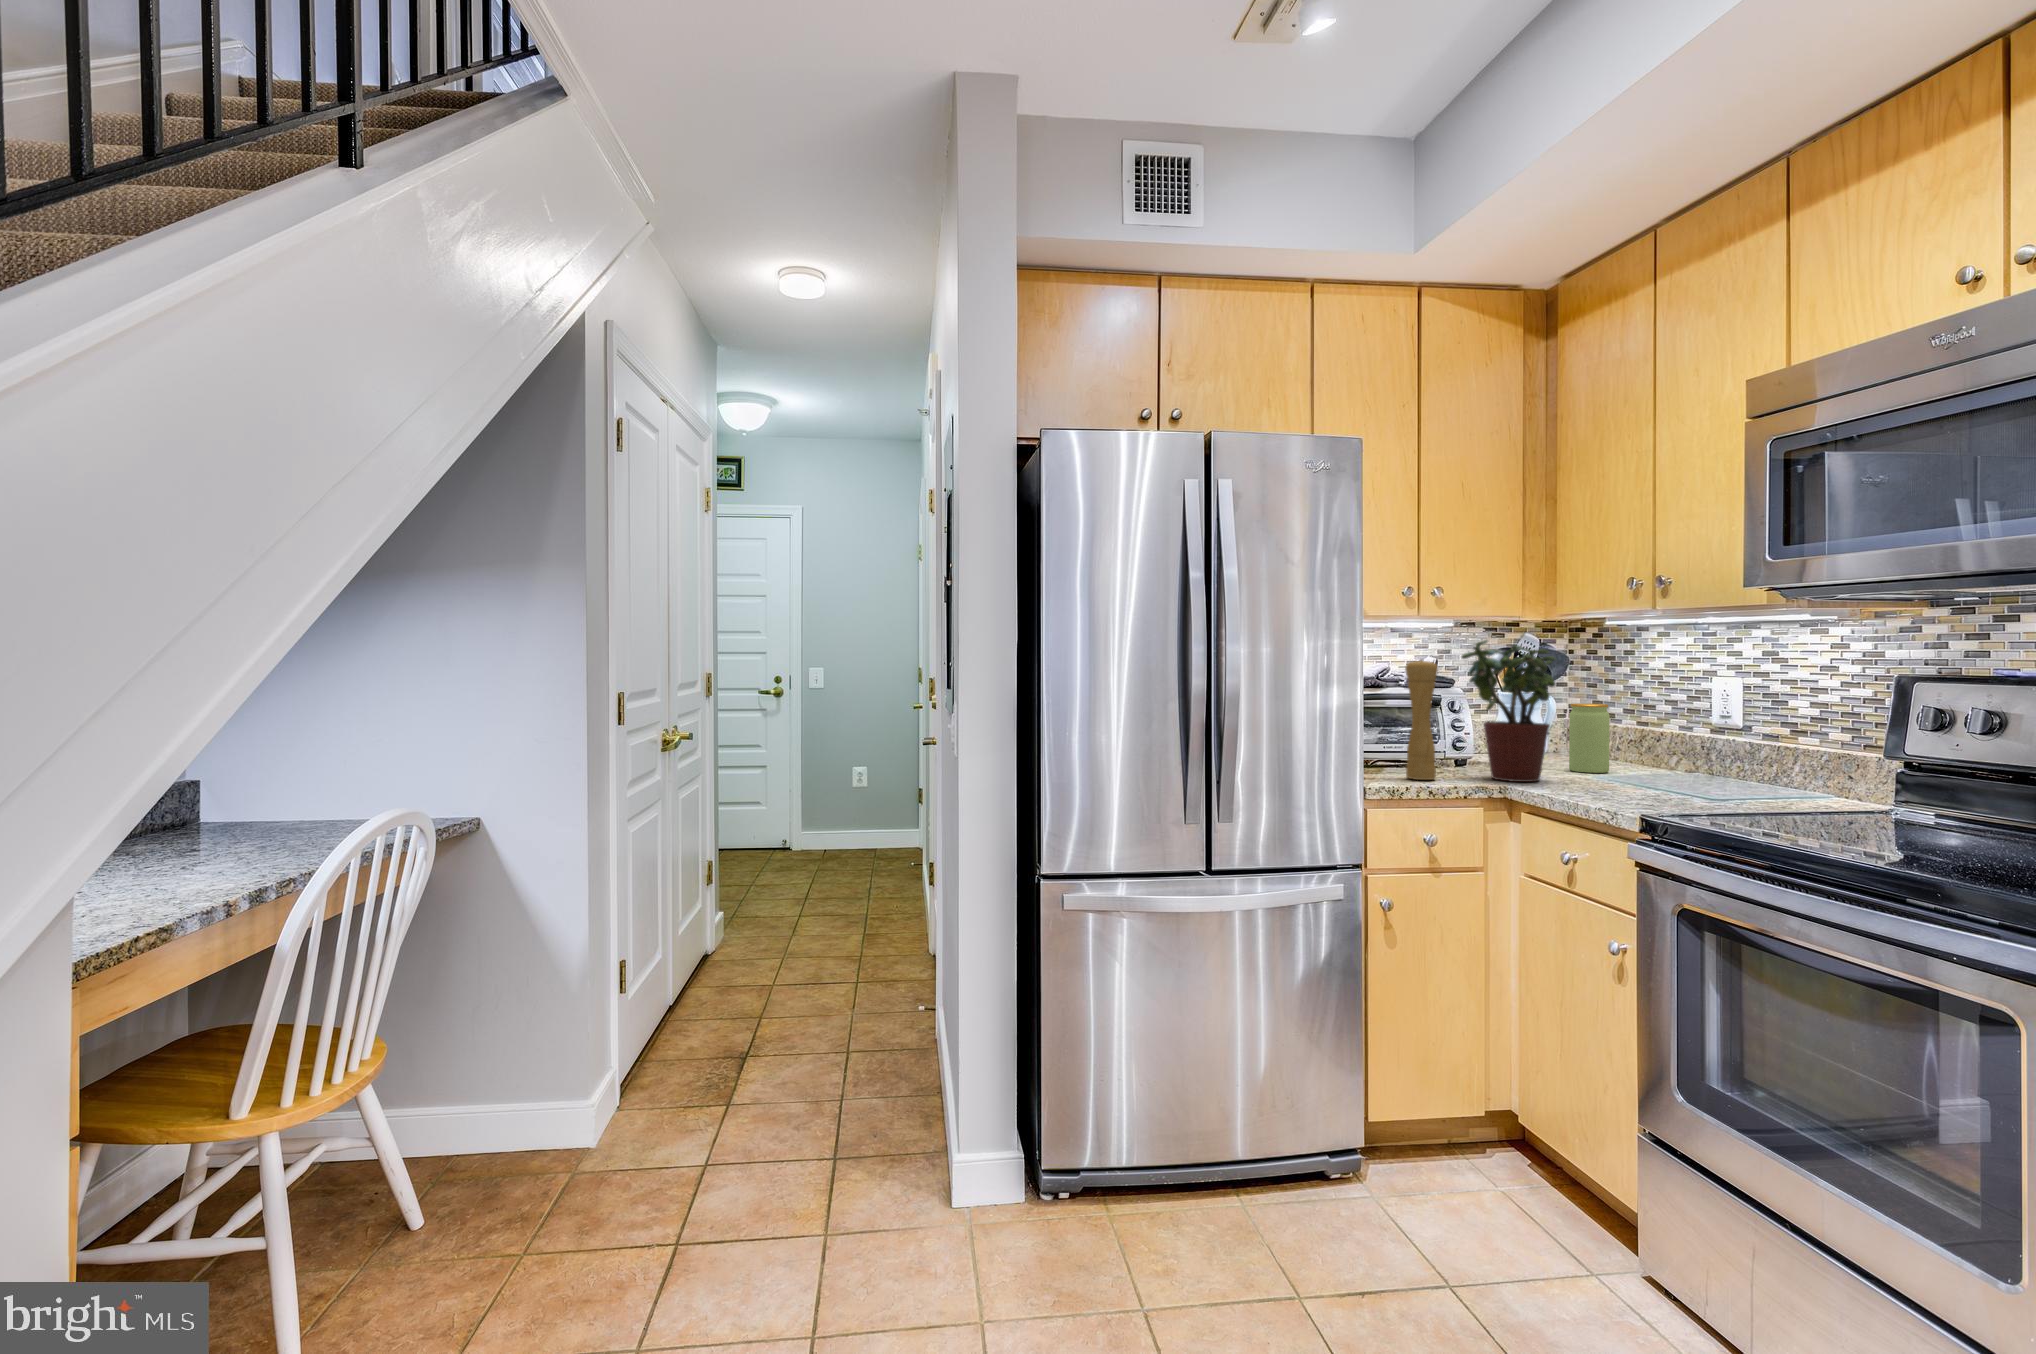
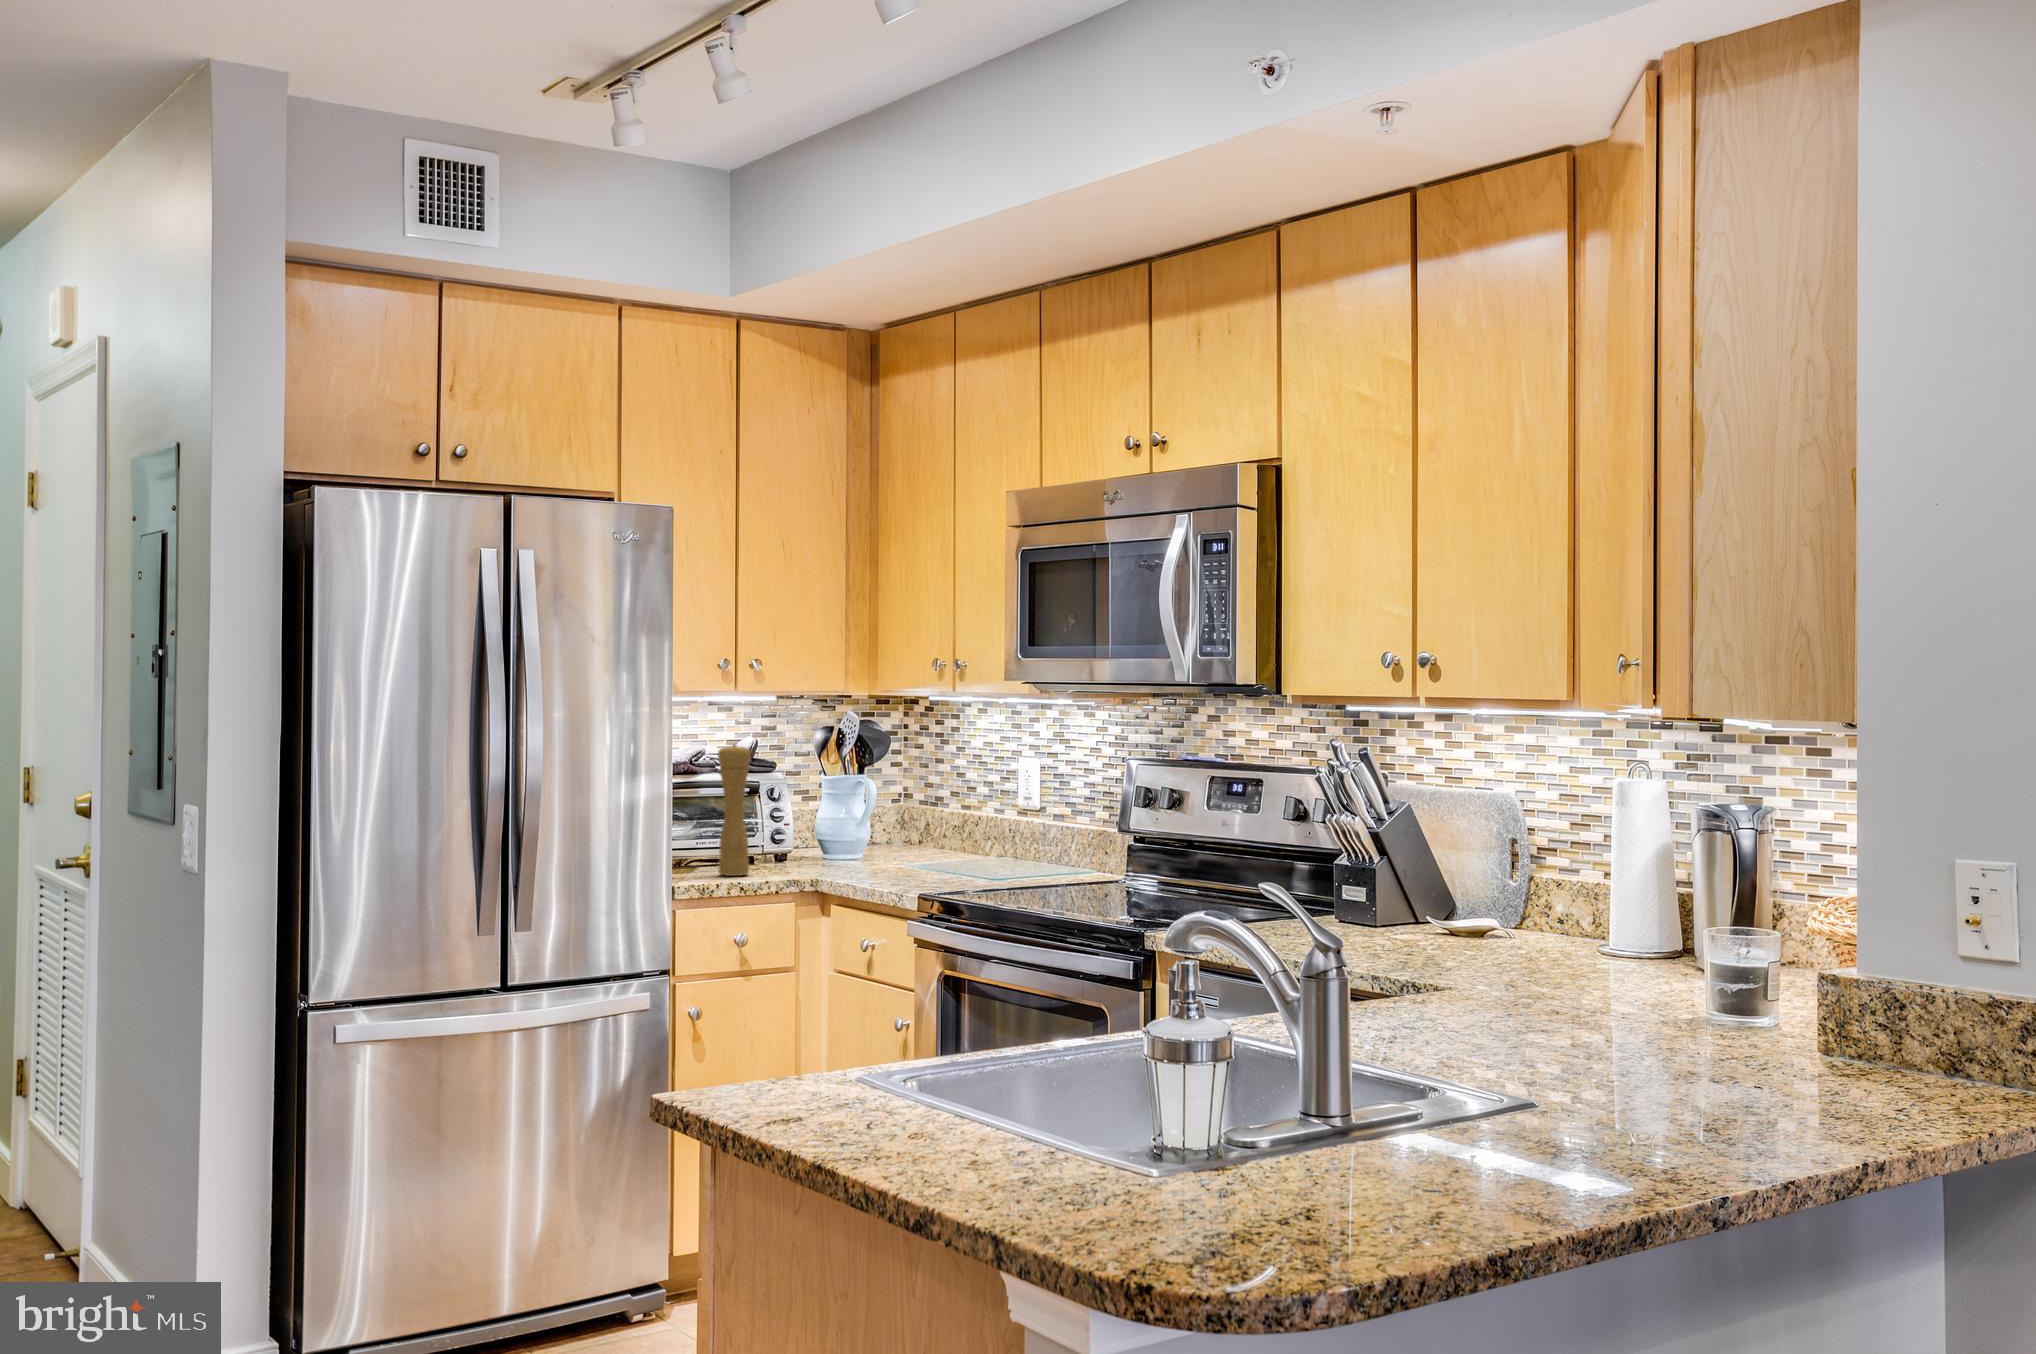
potted plant: present [1461,640,1555,782] -> none [775,723,867,873]
jar: present [1569,703,1610,773] -> none [889,788,926,862]

